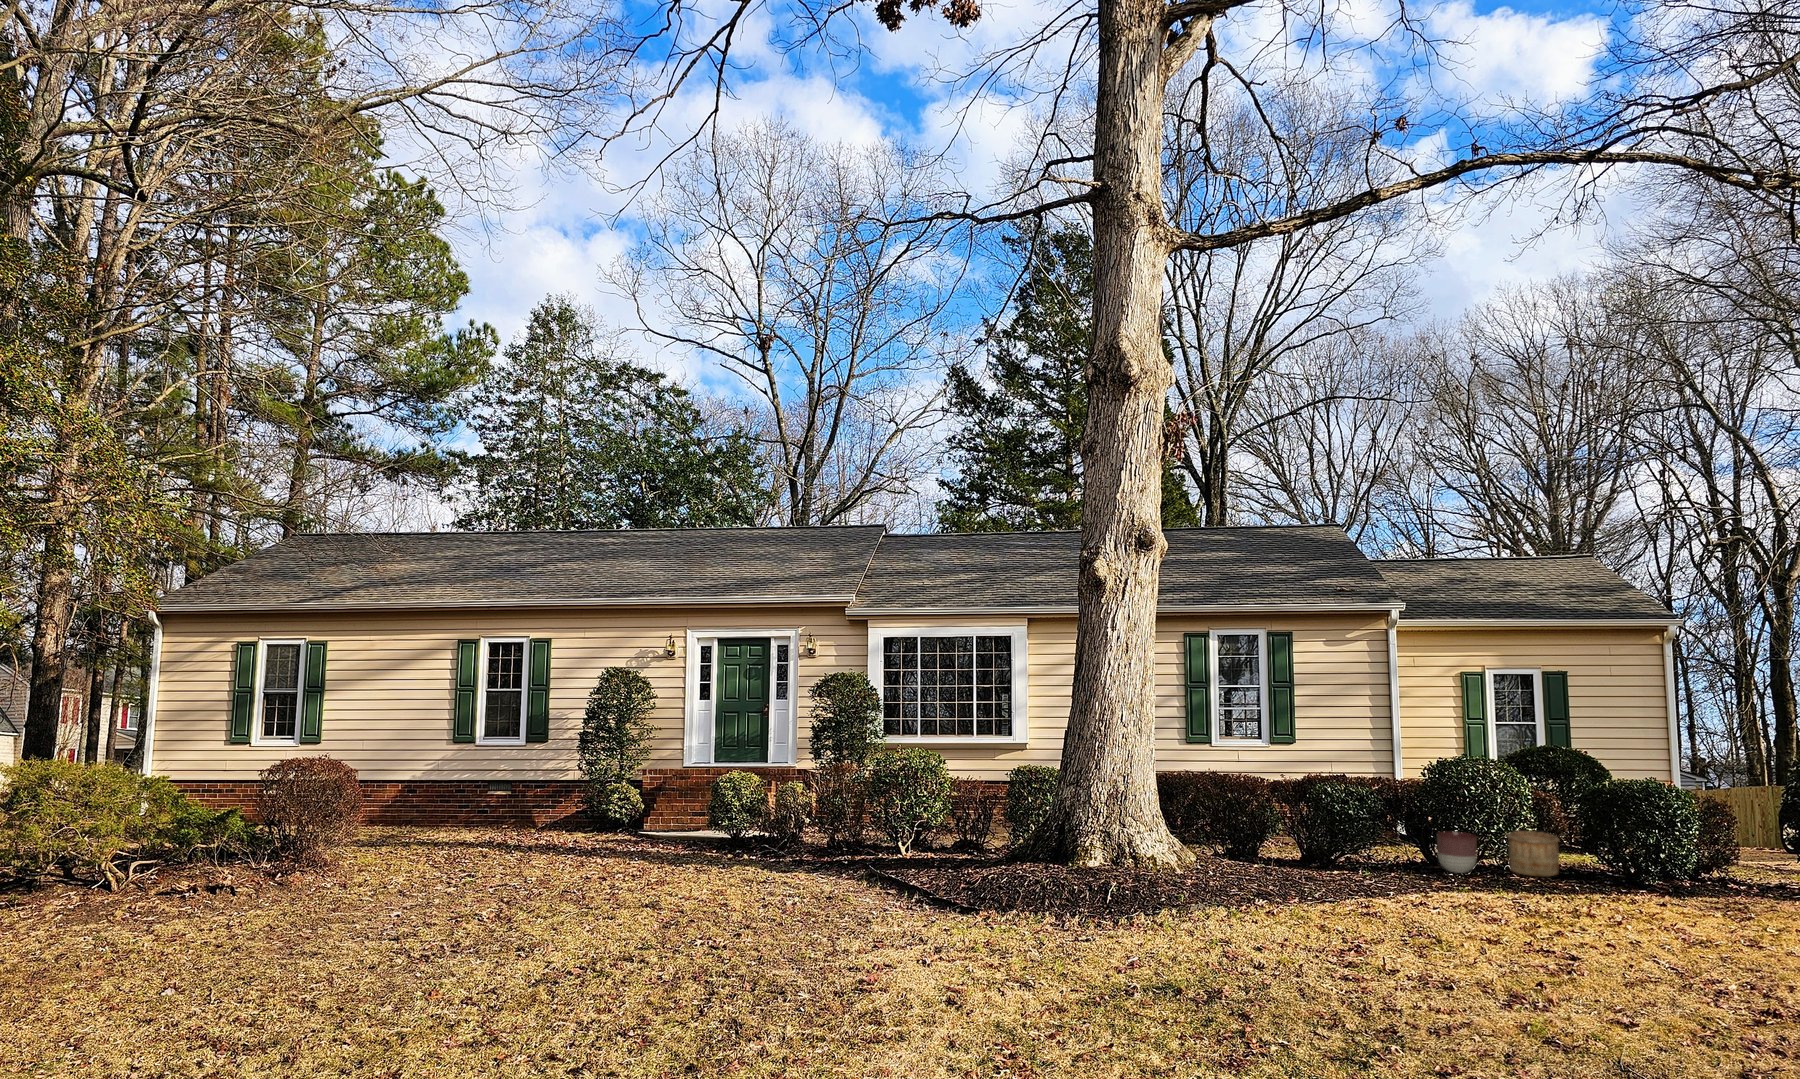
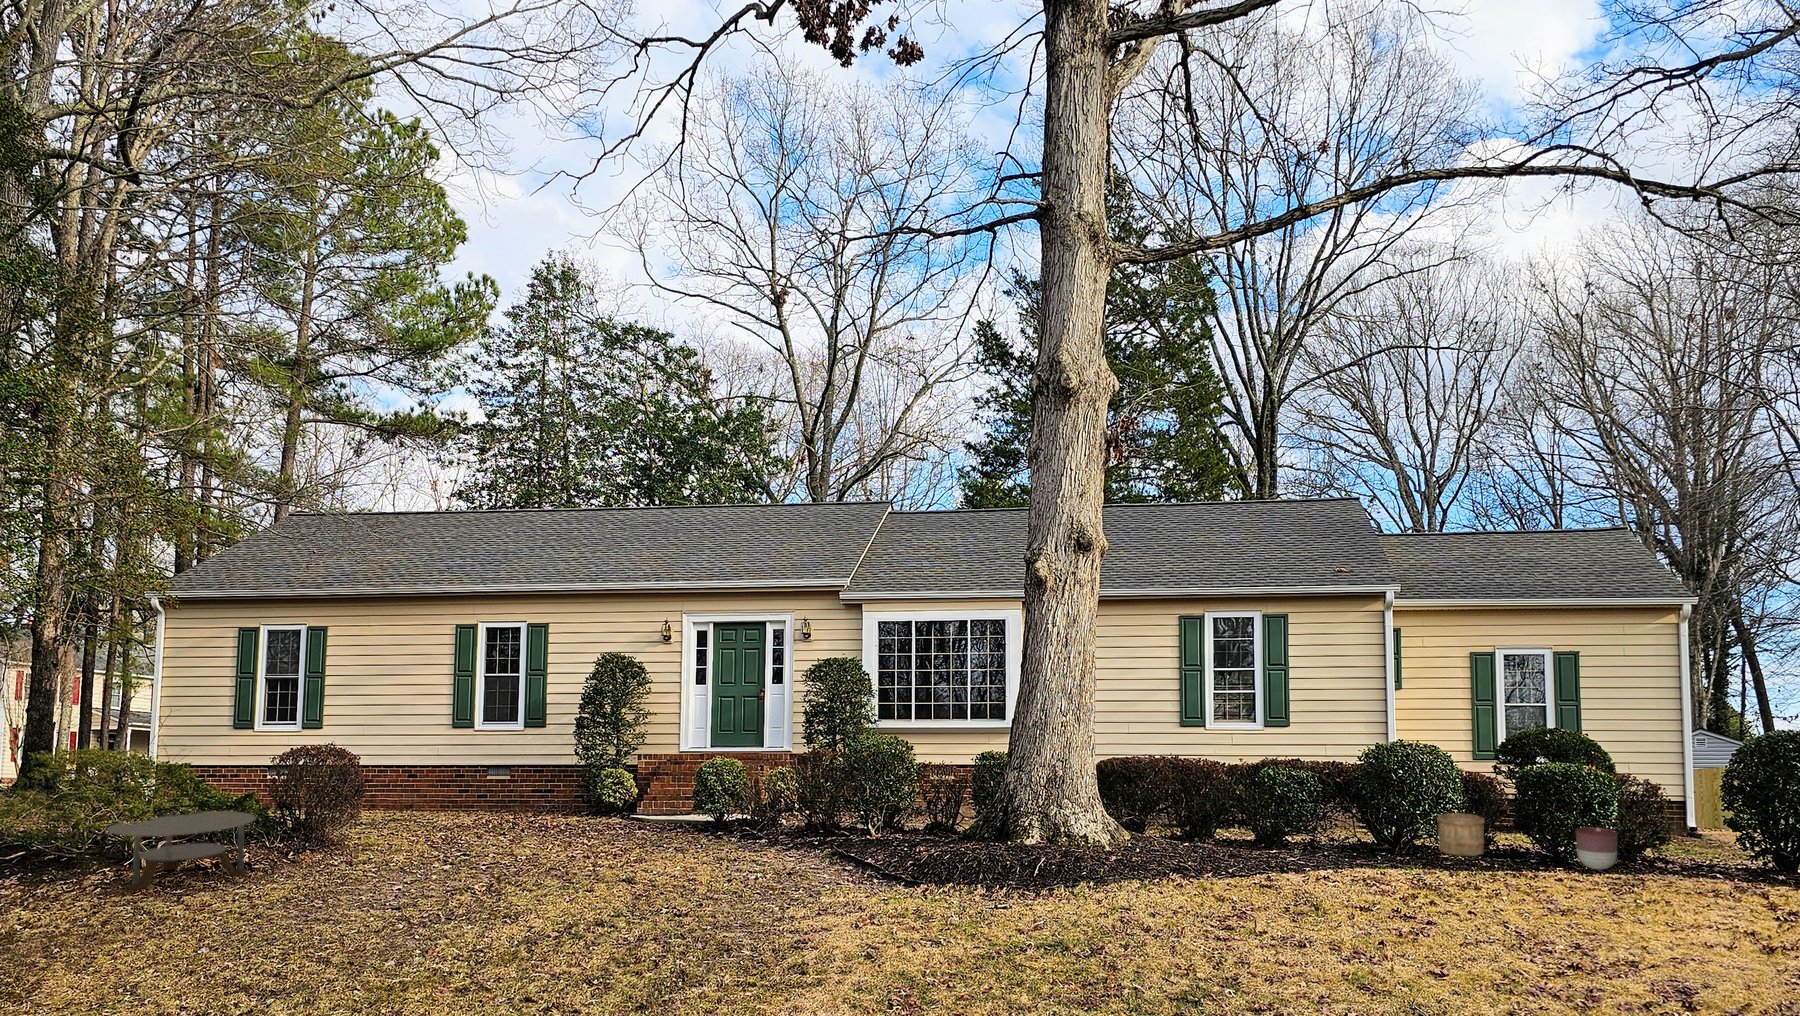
round table: none [68,828,240,917] -> present [107,811,256,890]
planter: present [1437,831,1477,873] -> present [1576,827,1617,869]

